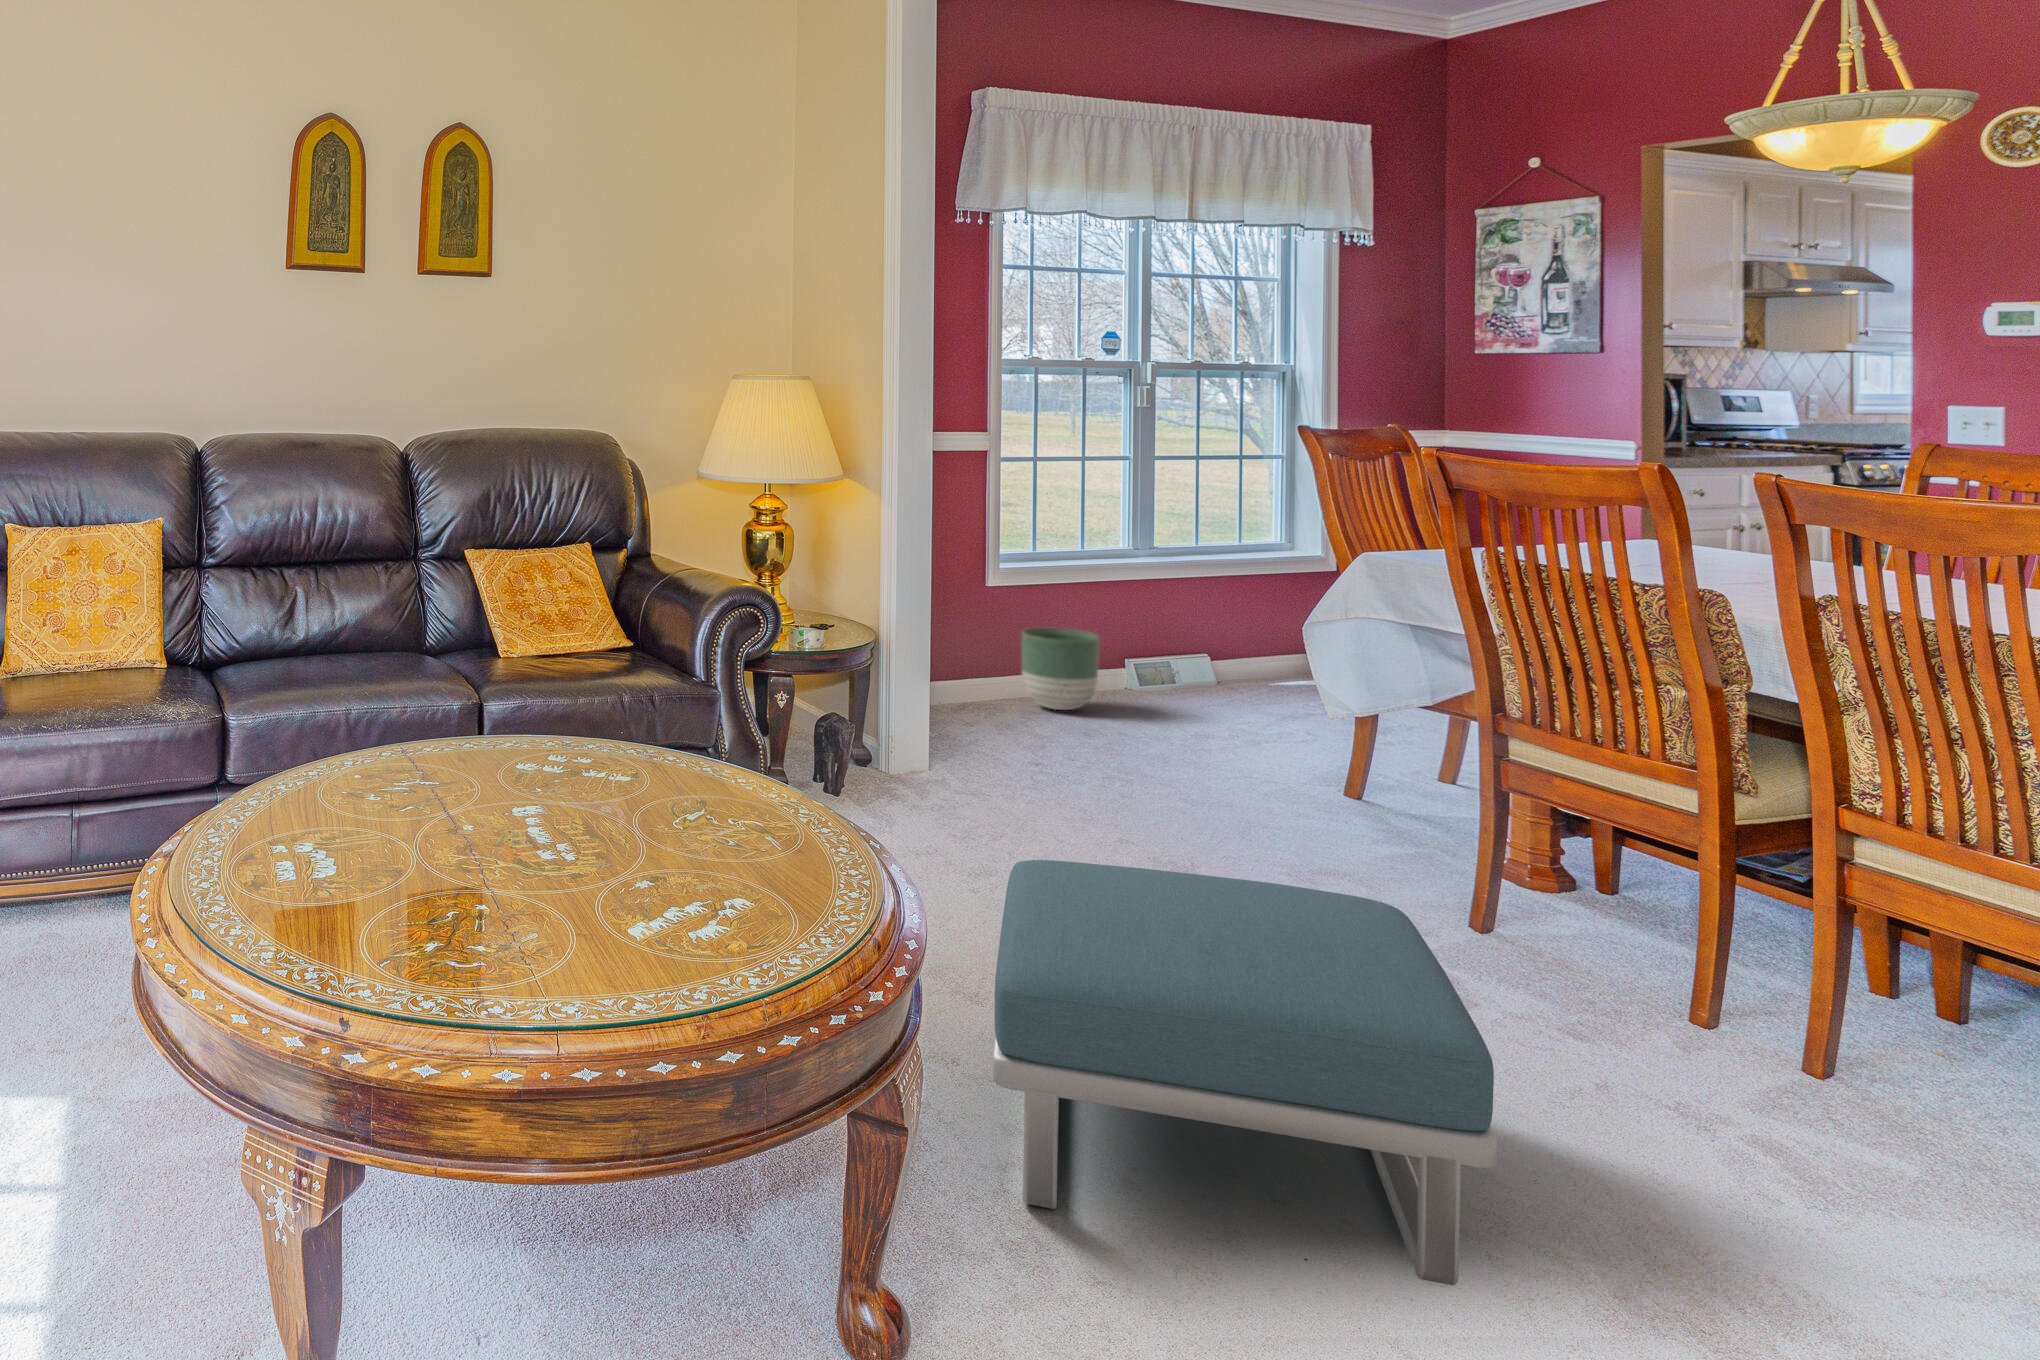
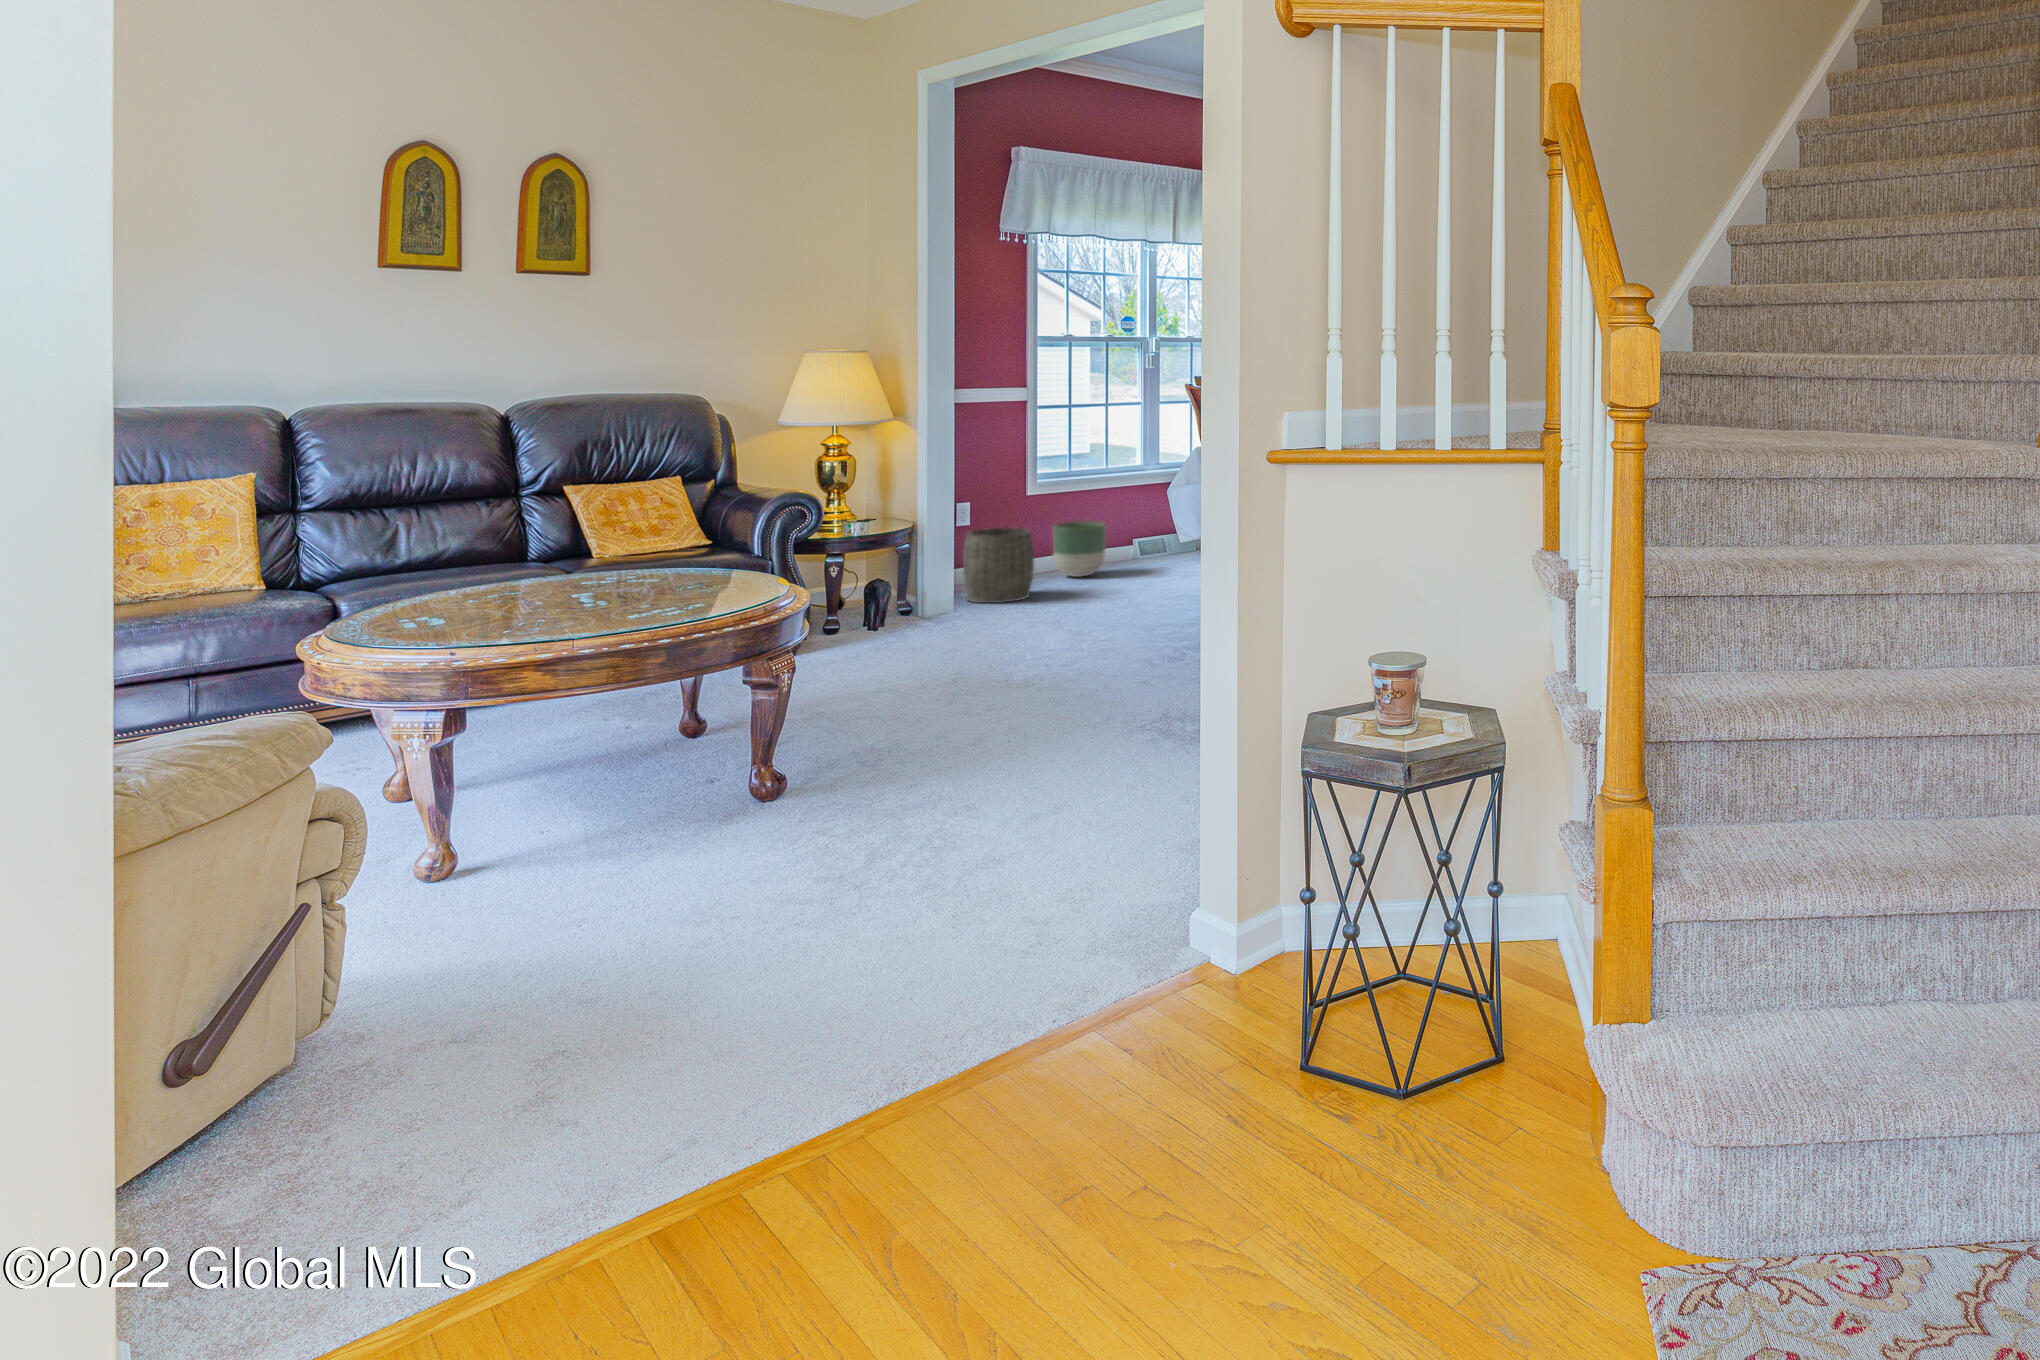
woven basket: none [915,633,1015,746] -> present [963,528,1034,603]
footstool: present [993,860,1497,1285] -> none [866,624,1139,798]

